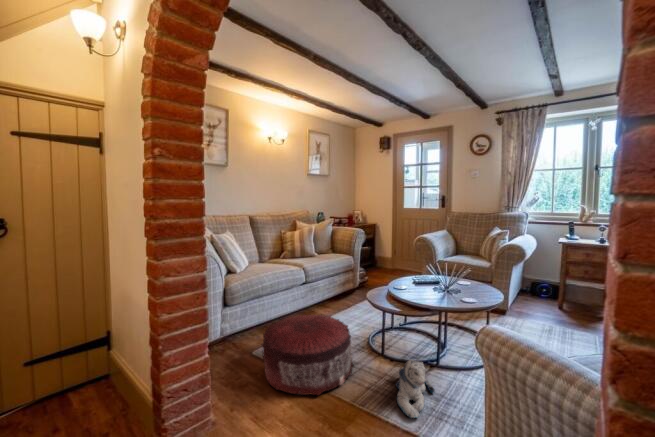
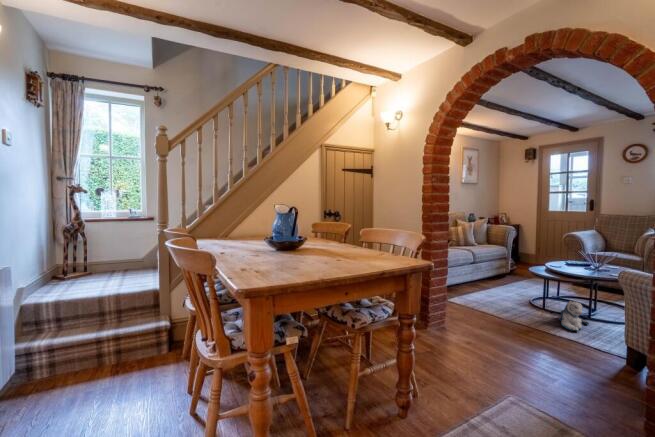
pouf: present [262,315,354,395] -> none [461,276,525,317]

